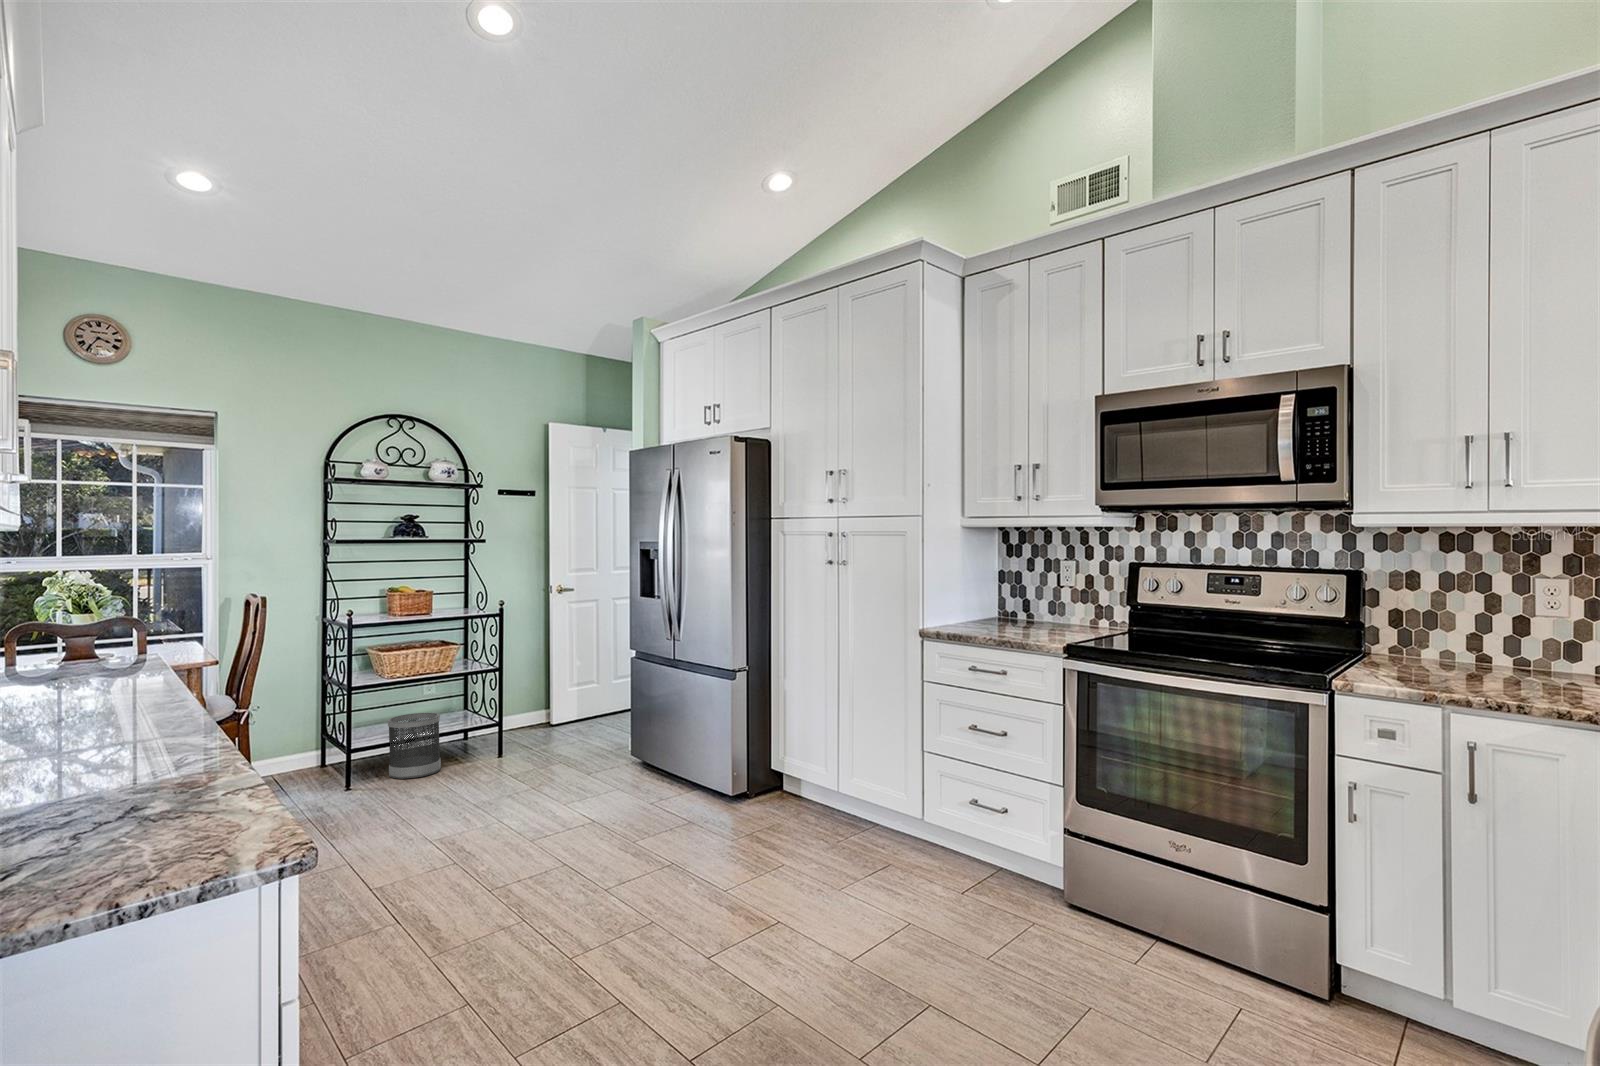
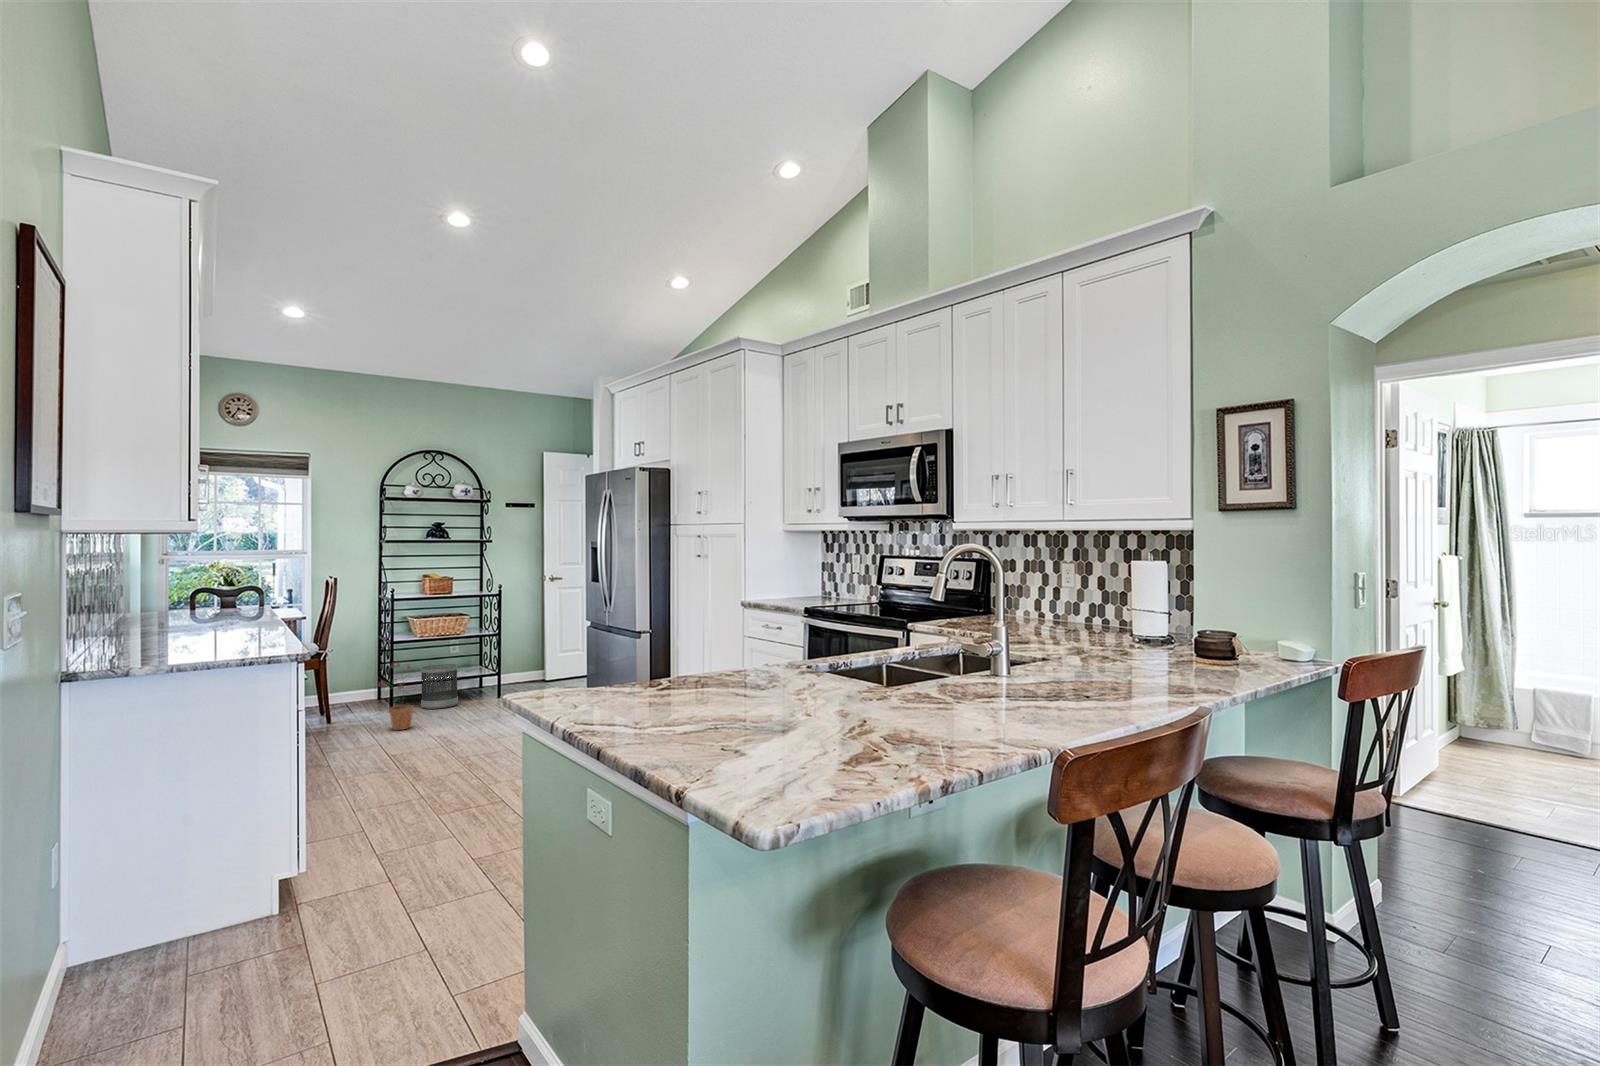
potted plant: none [328,719,387,820] -> present [378,663,414,730]

